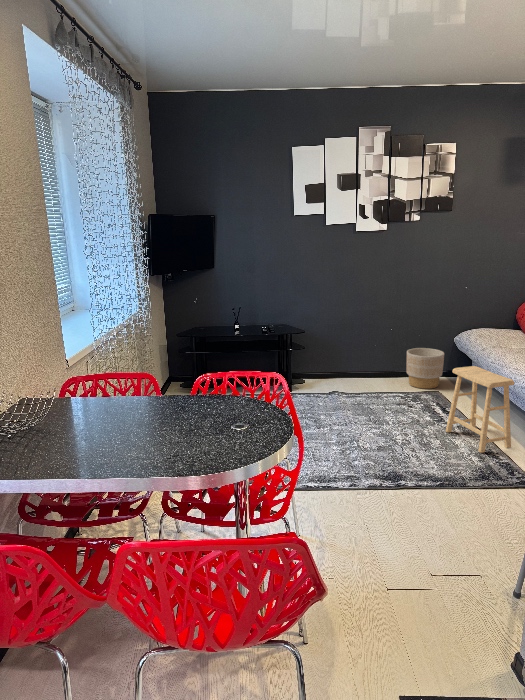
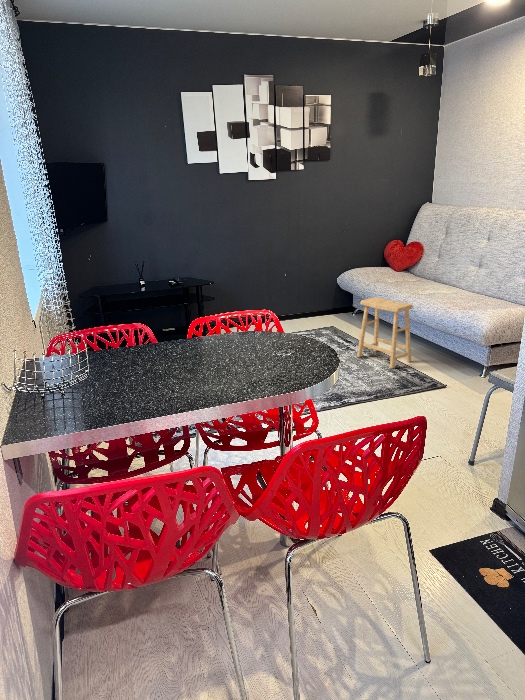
planter: present [406,348,444,389] -> none [302,289,334,325]

